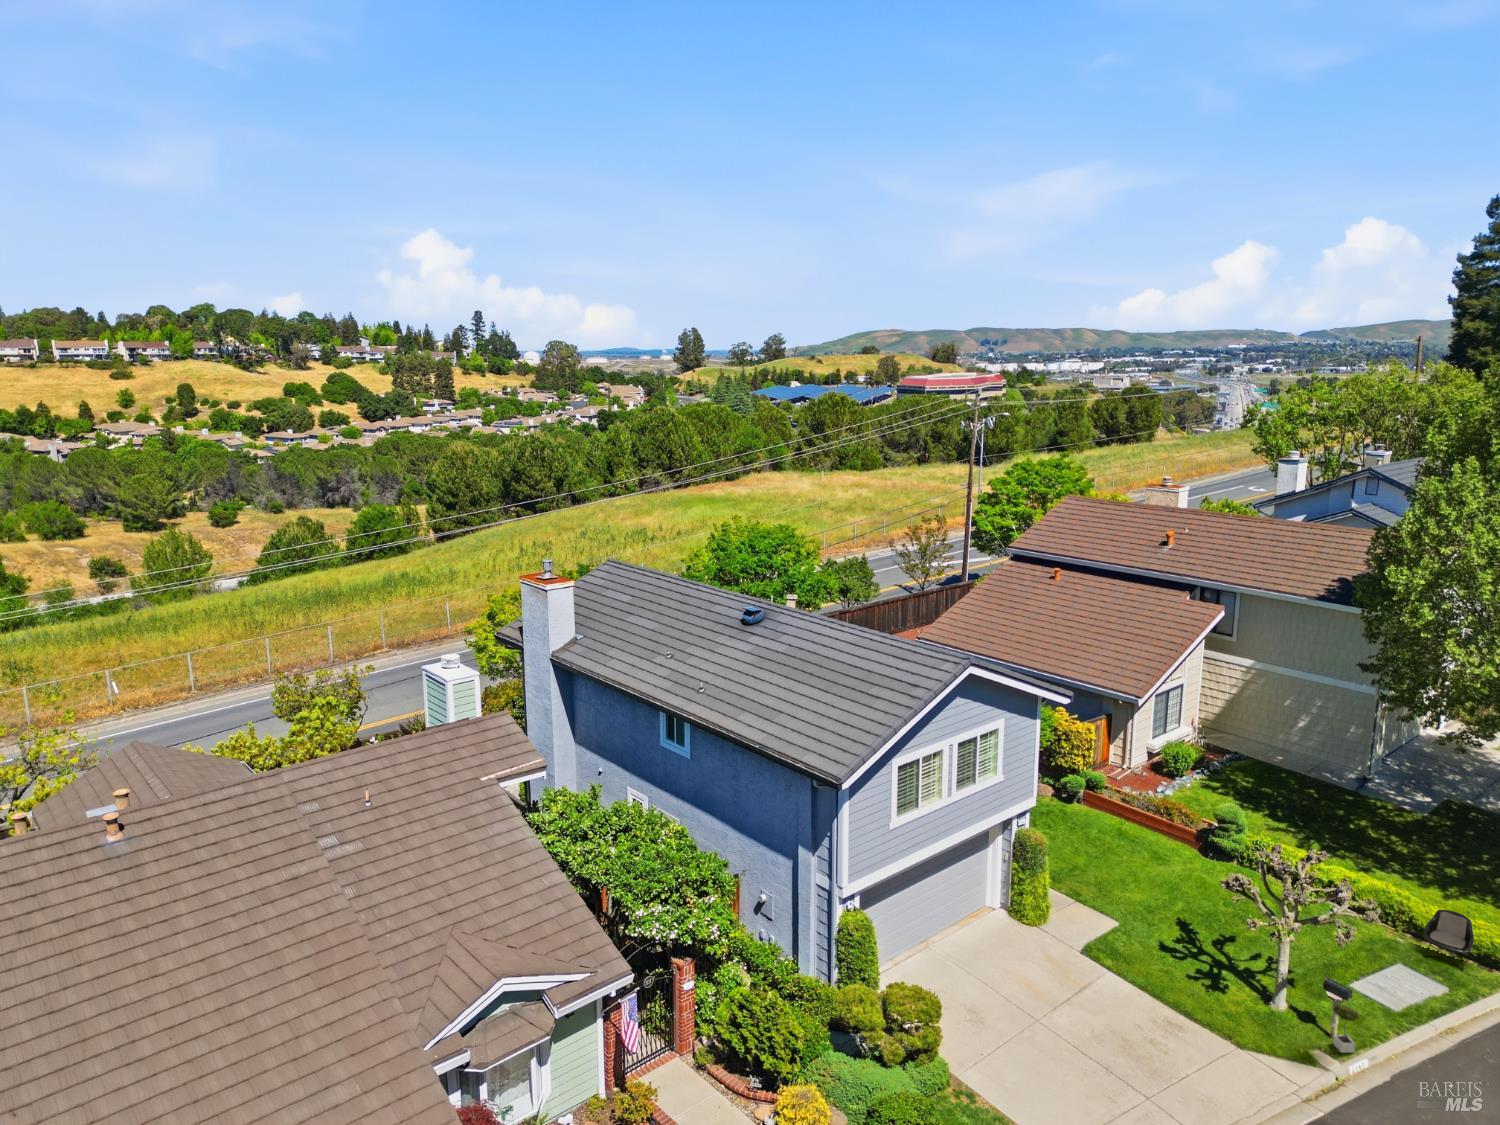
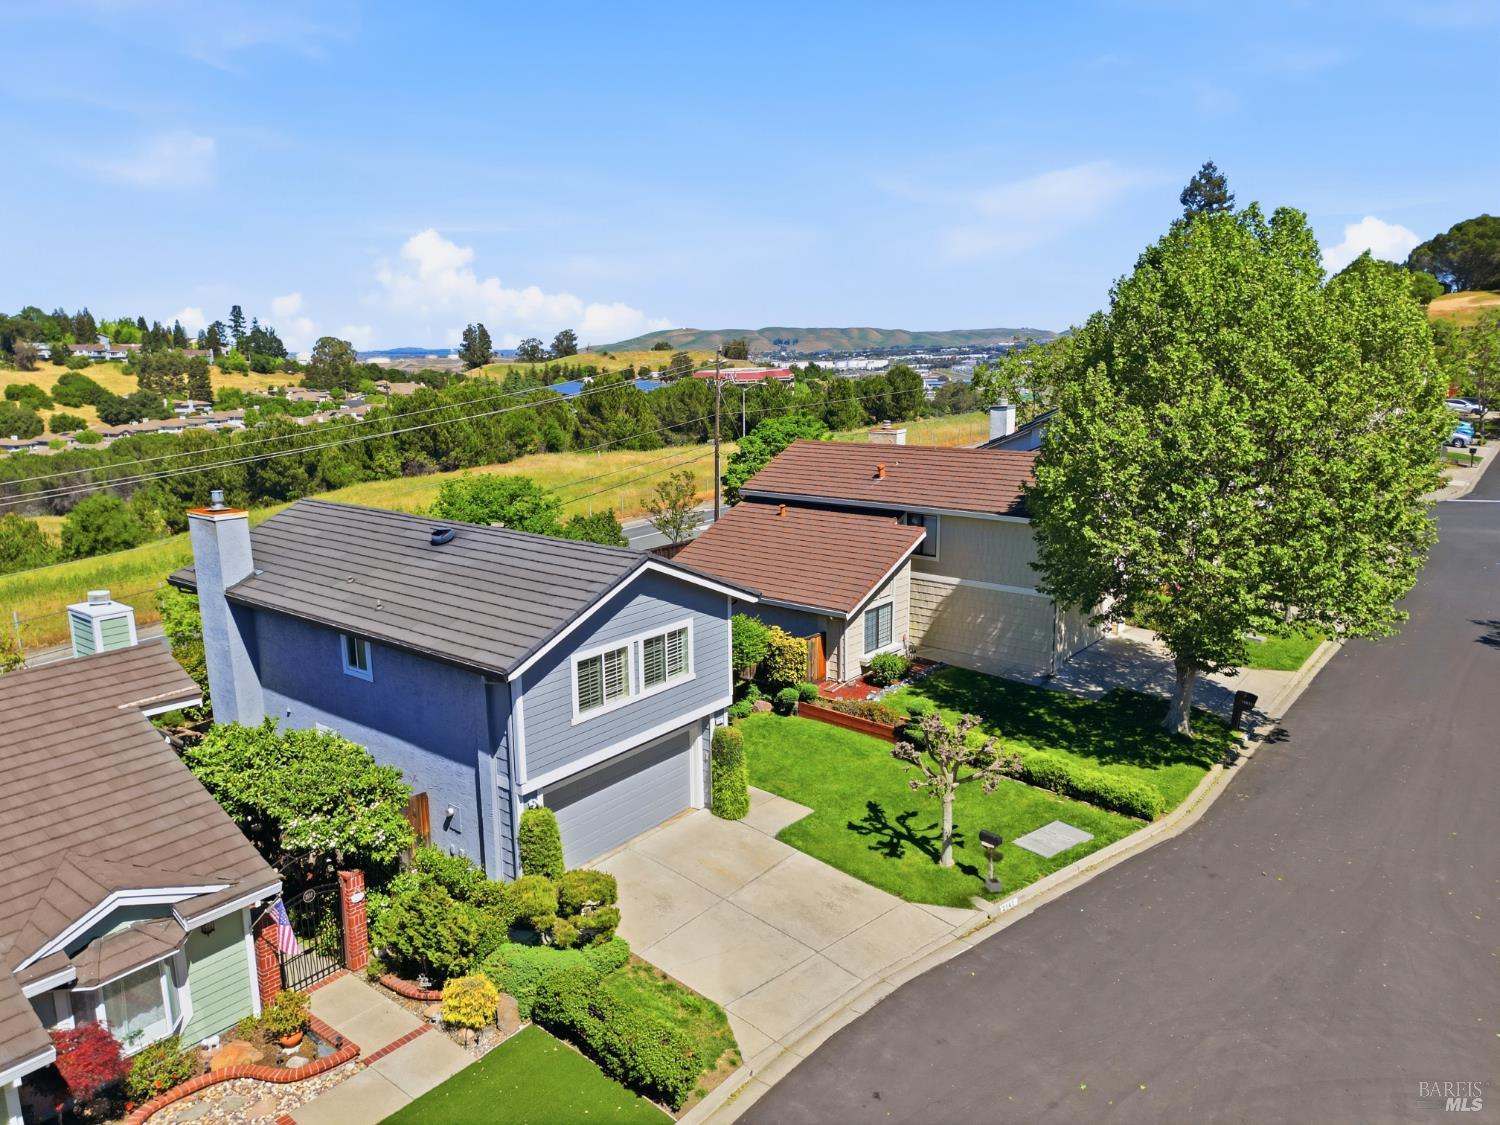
lounge chair: present [1423,910,1474,971] -> none [1071,768,1110,818]

